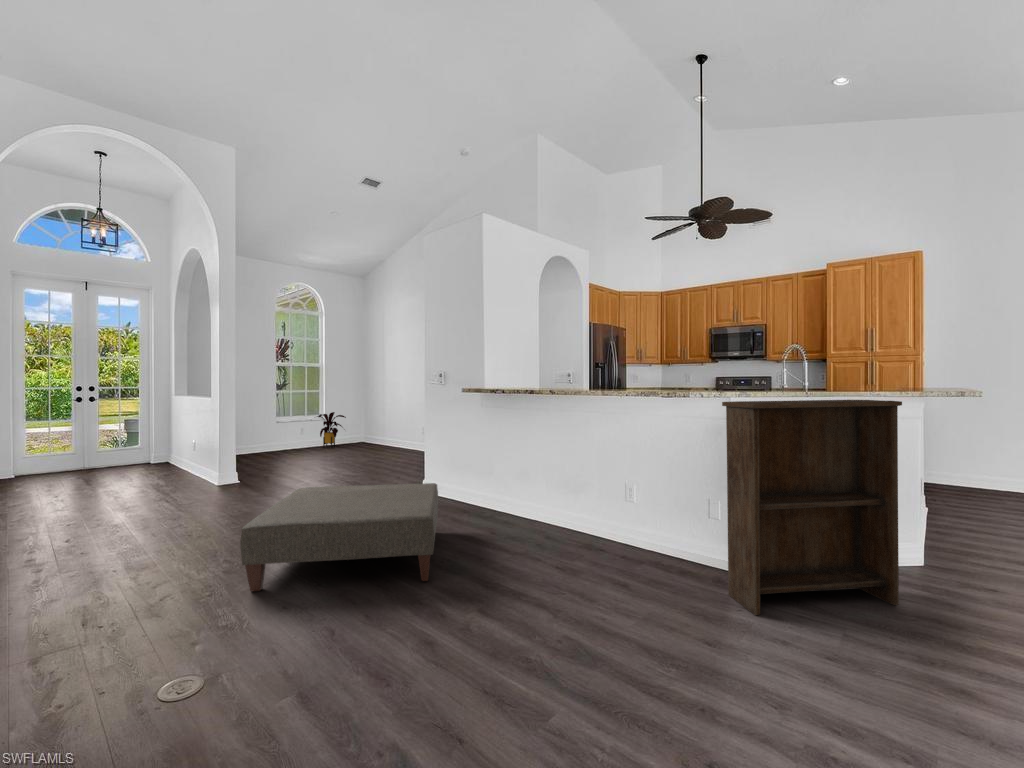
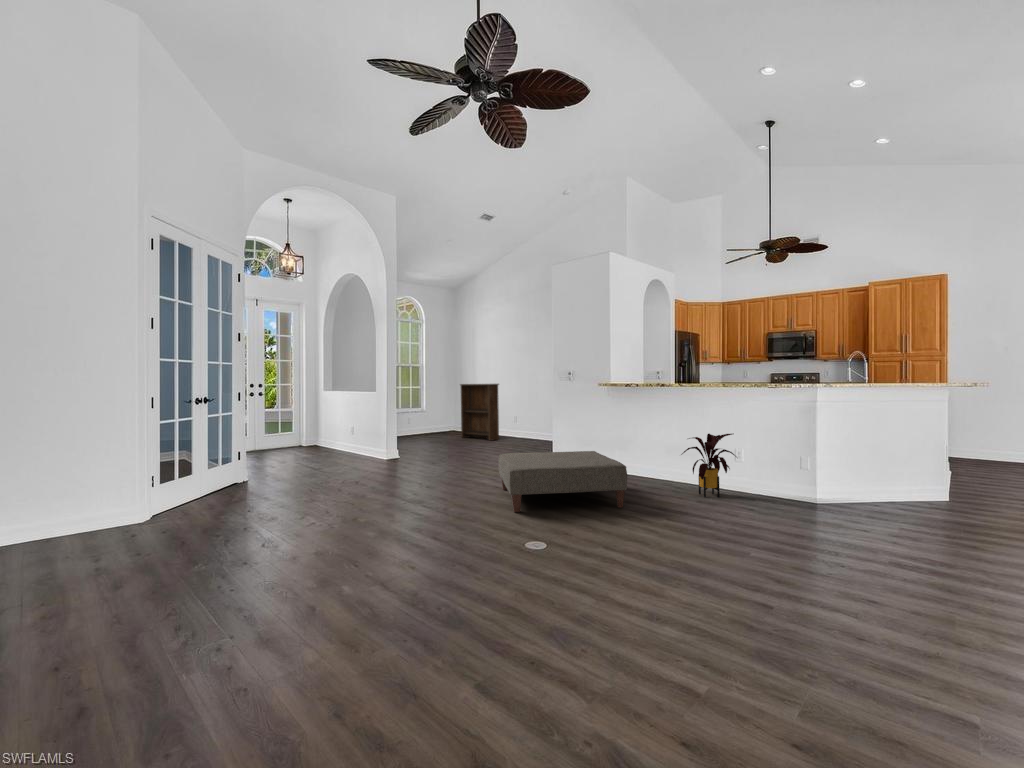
bookshelf: present [722,400,902,615] -> present [460,384,499,441]
house plant: present [317,412,346,448] -> present [681,434,736,497]

